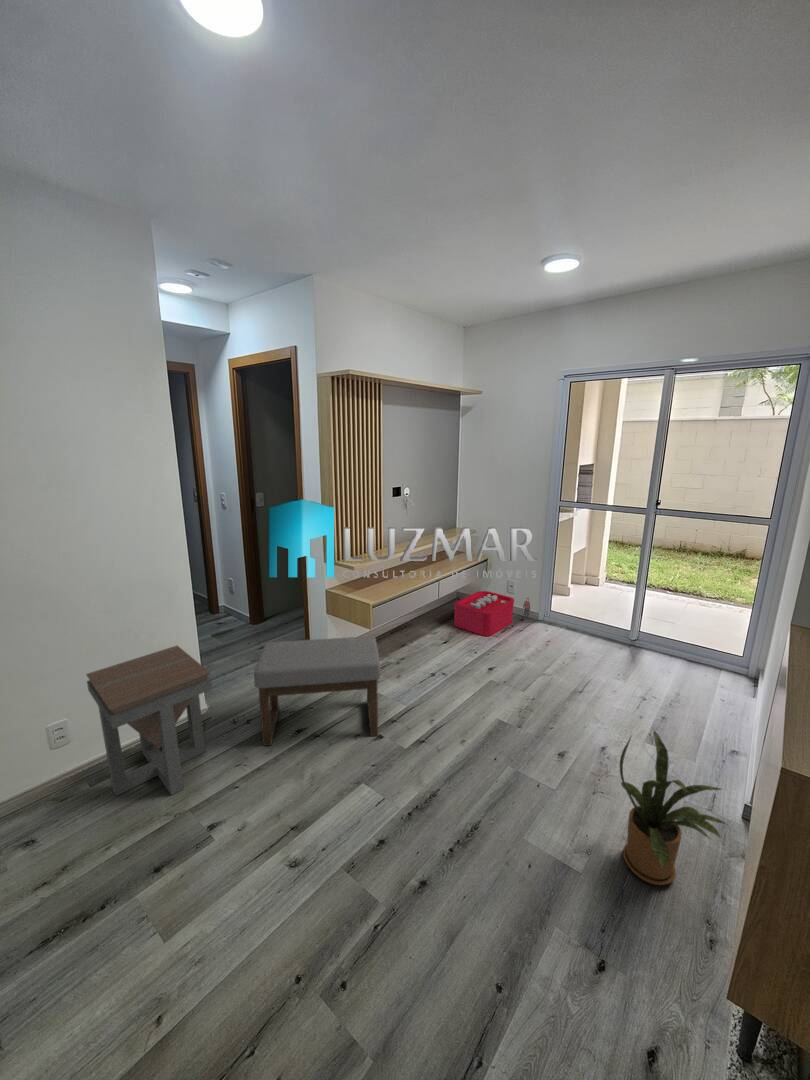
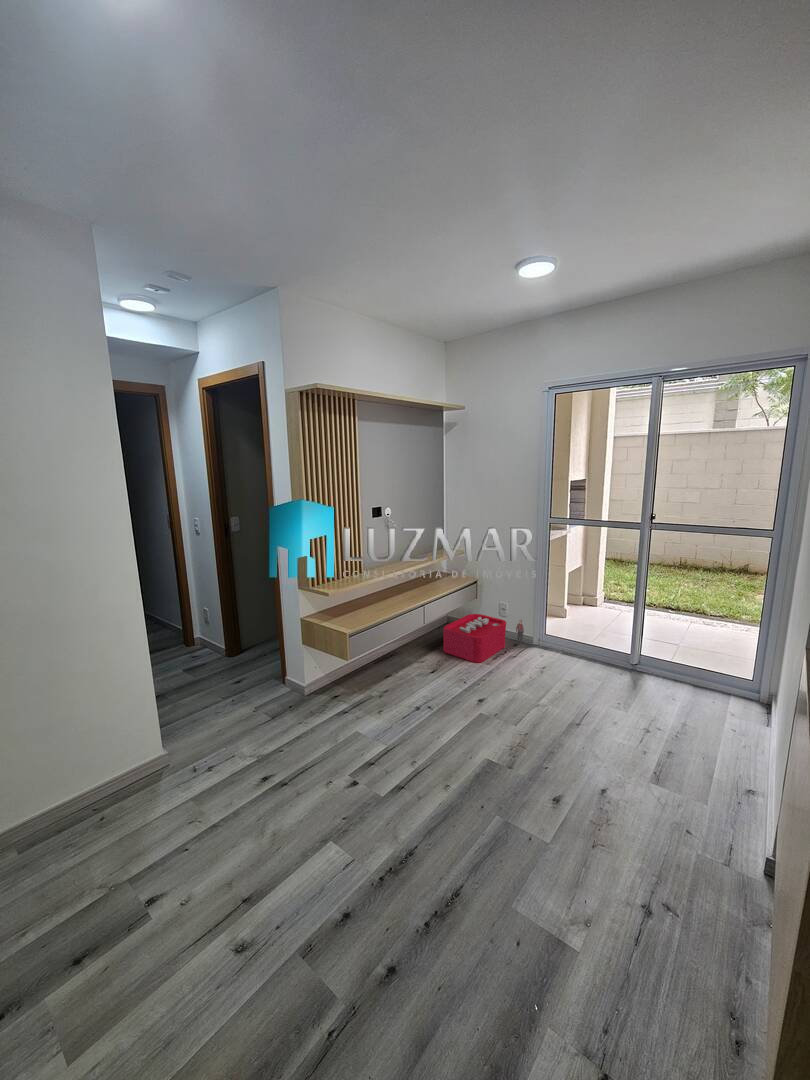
ottoman: present [254,637,380,746] -> none [211,668,353,796]
side table: present [86,646,212,796] -> none [17,684,160,863]
house plant: present [620,731,726,885] -> none [620,774,756,970]

